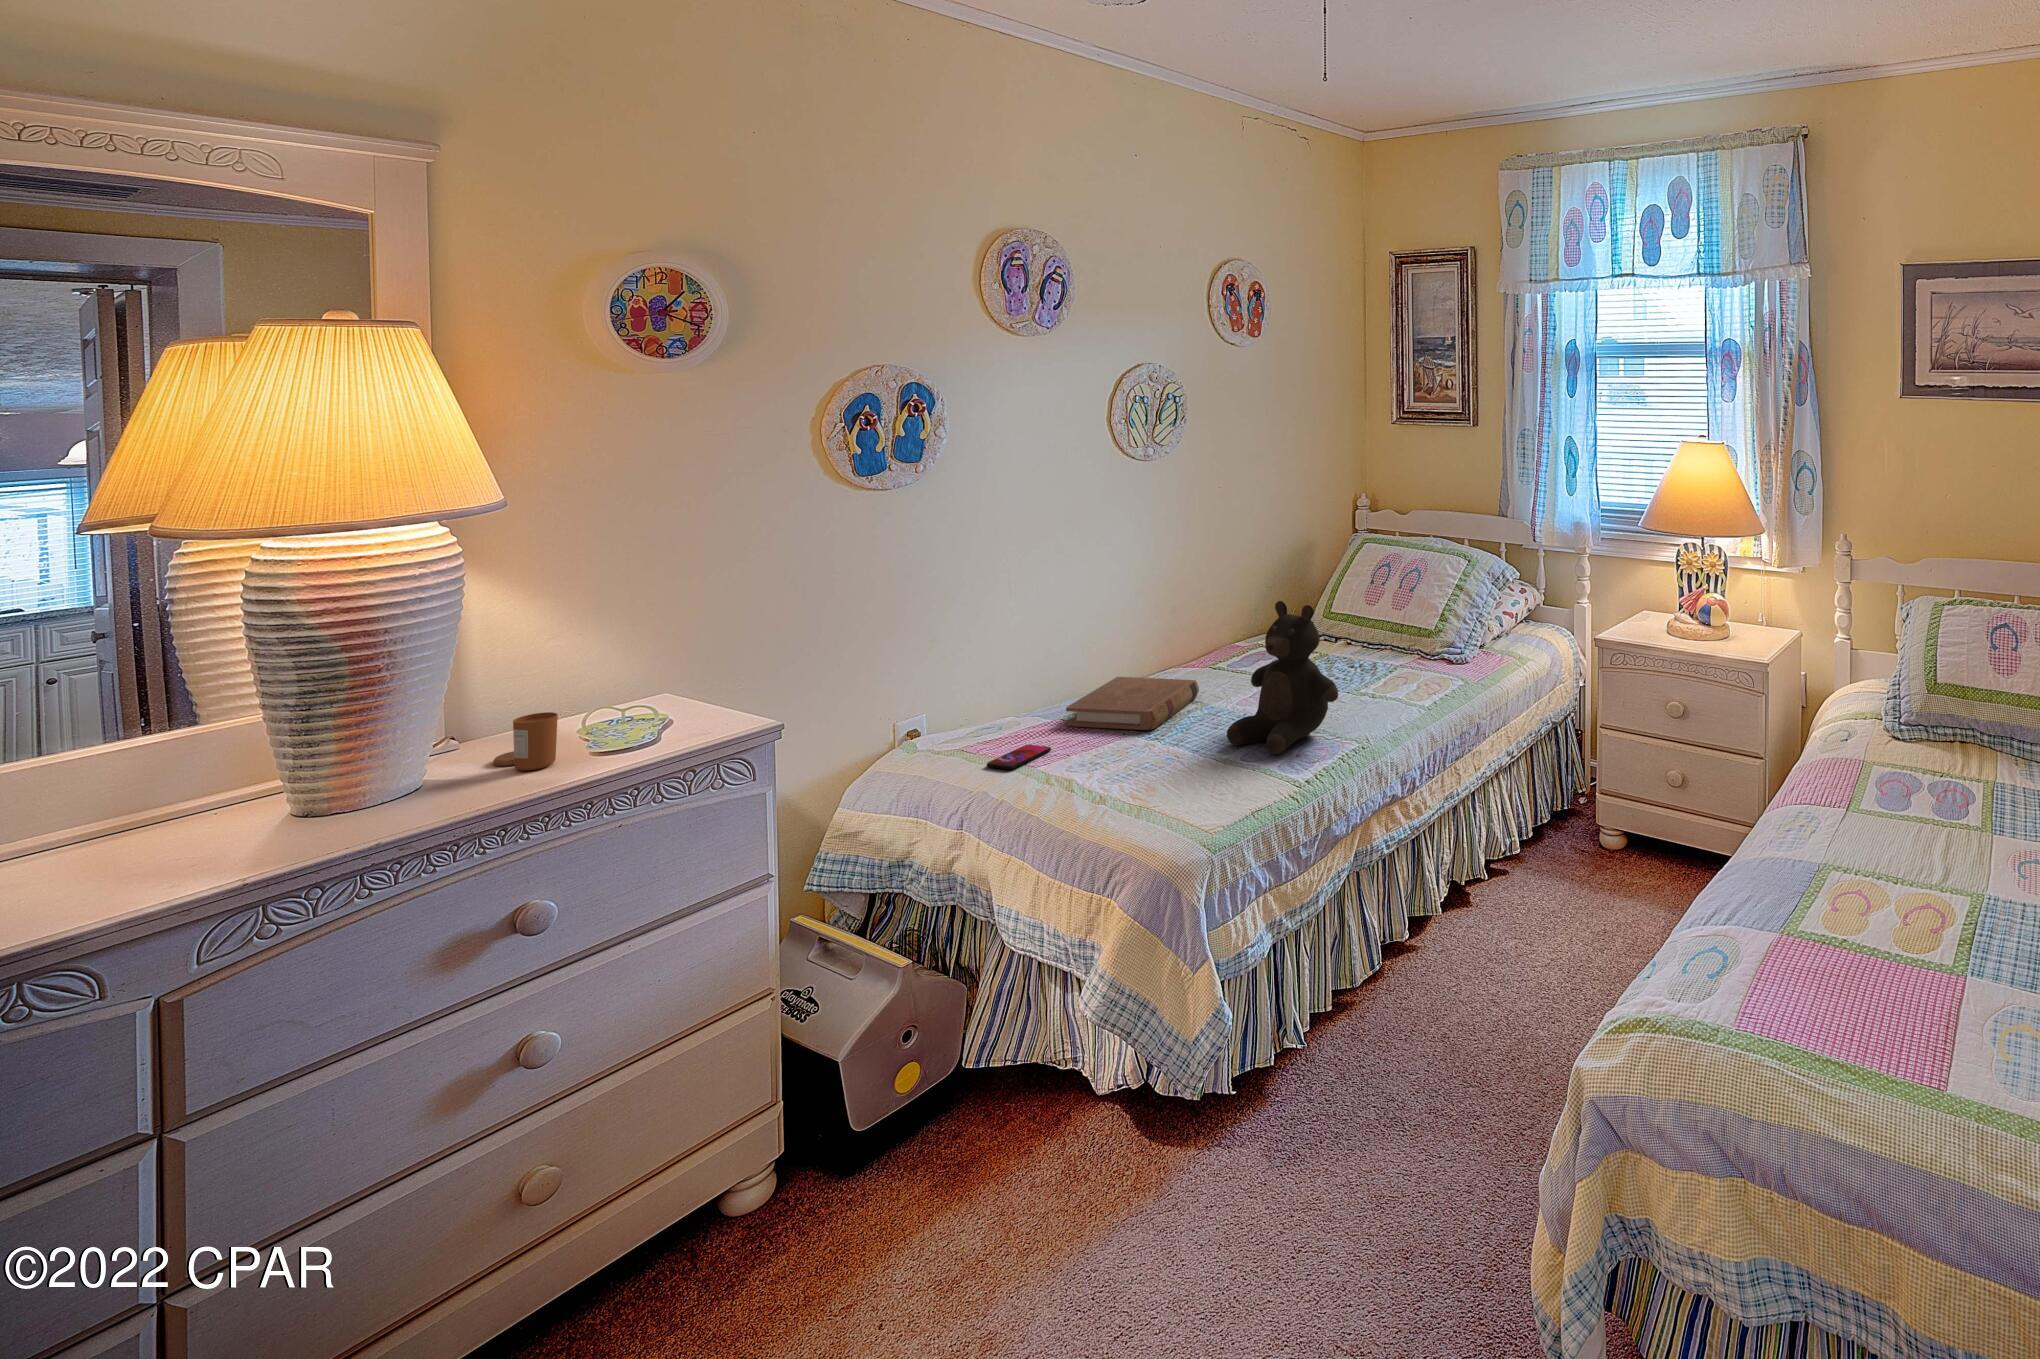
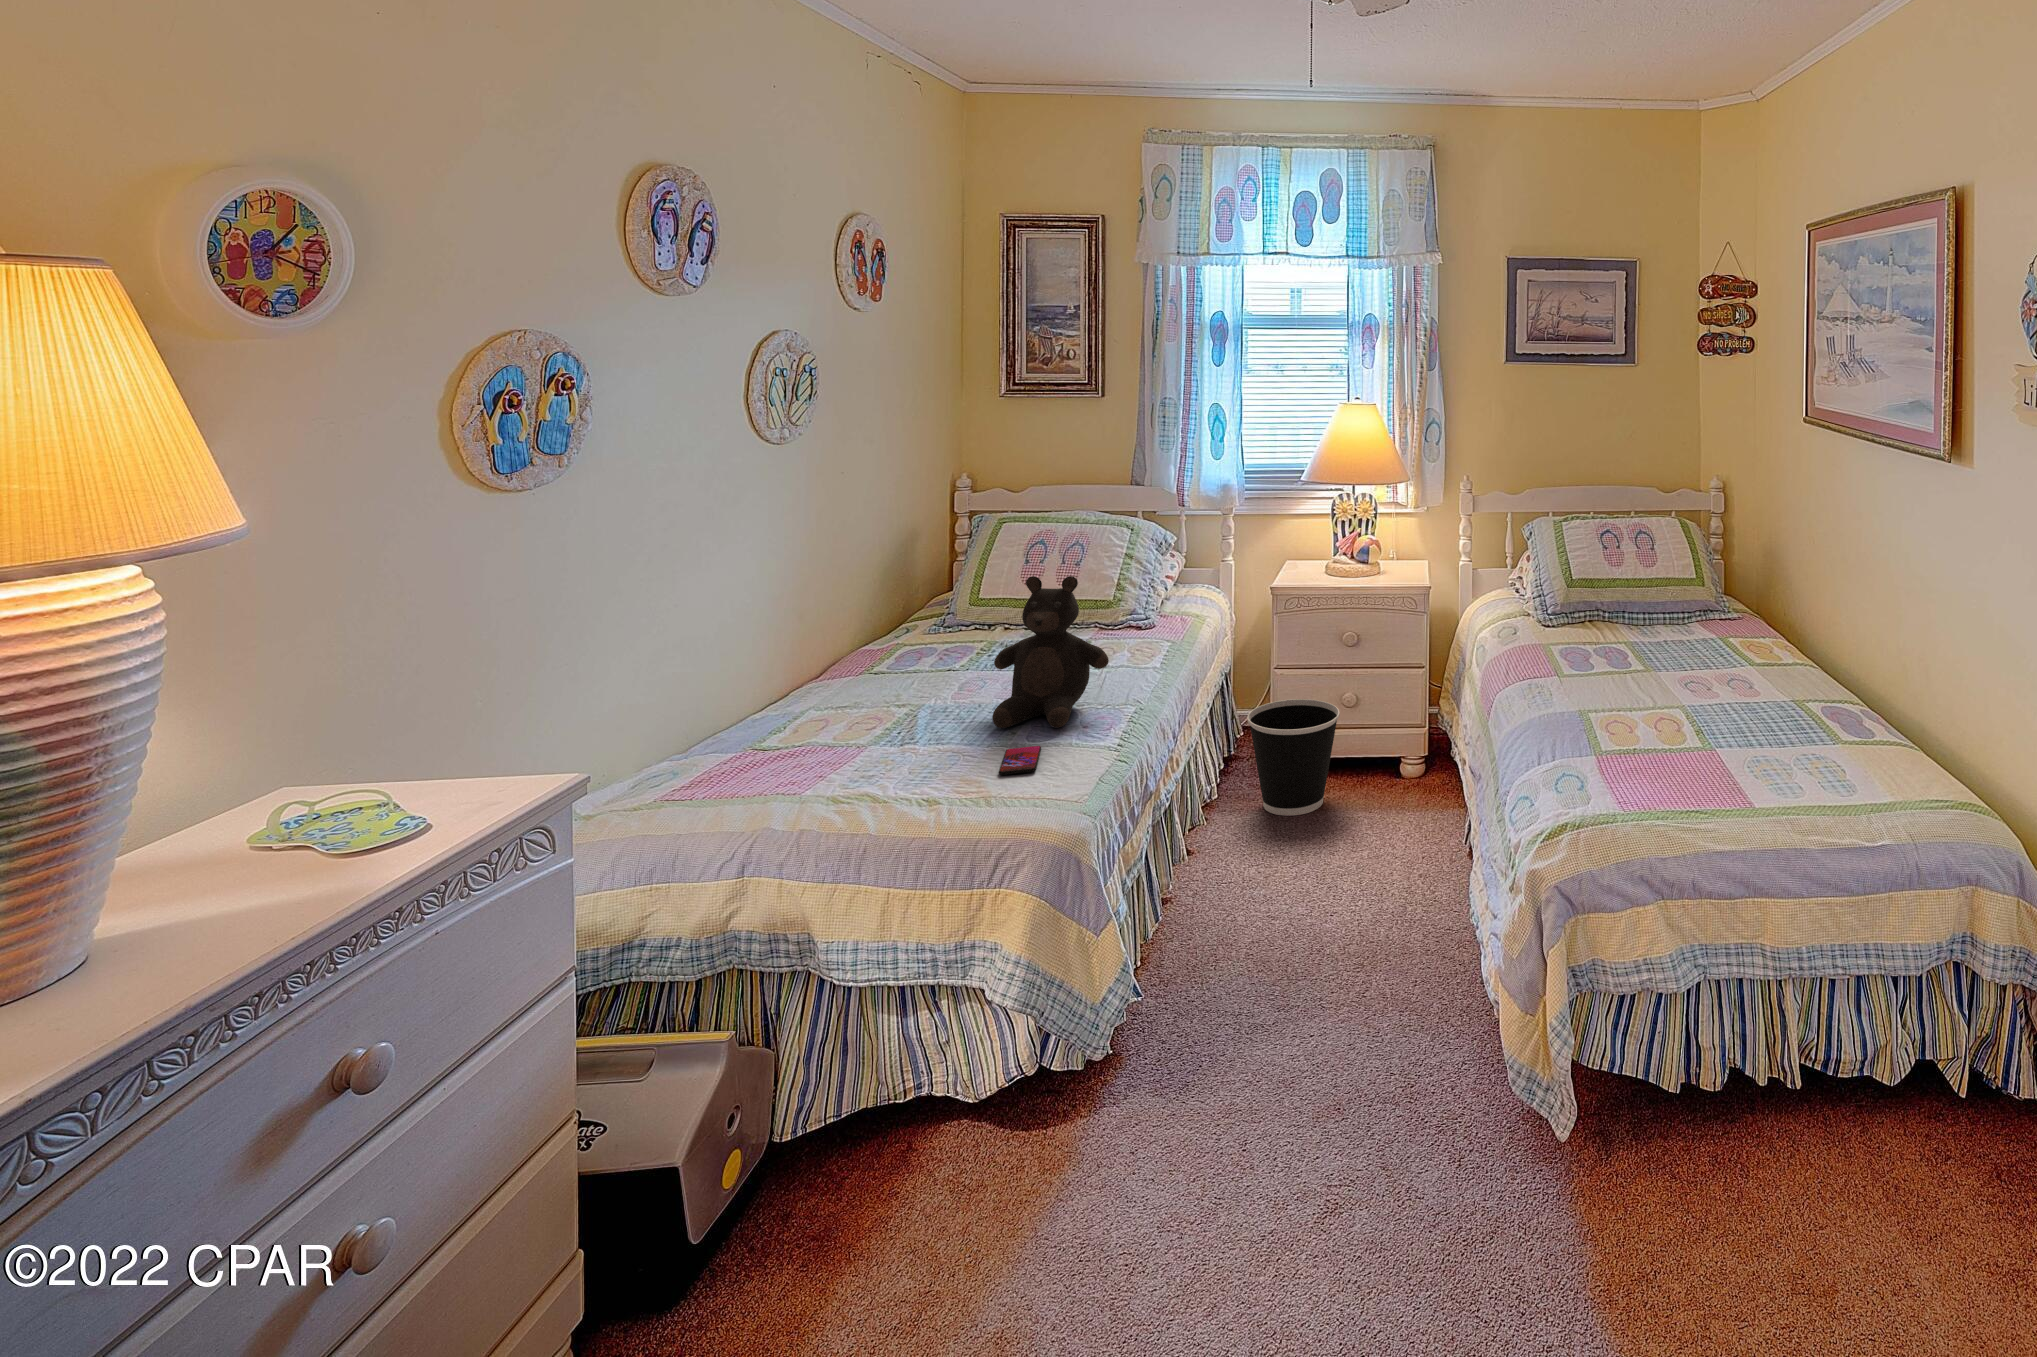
book: present [1066,677,1199,730] -> none [766,679,897,750]
candle: present [493,712,558,771] -> none [225,800,355,891]
smartphone: present [987,745,1051,769] -> present [999,746,1041,775]
wastebasket: none [1548,769,1650,903] -> present [1247,699,1340,816]

